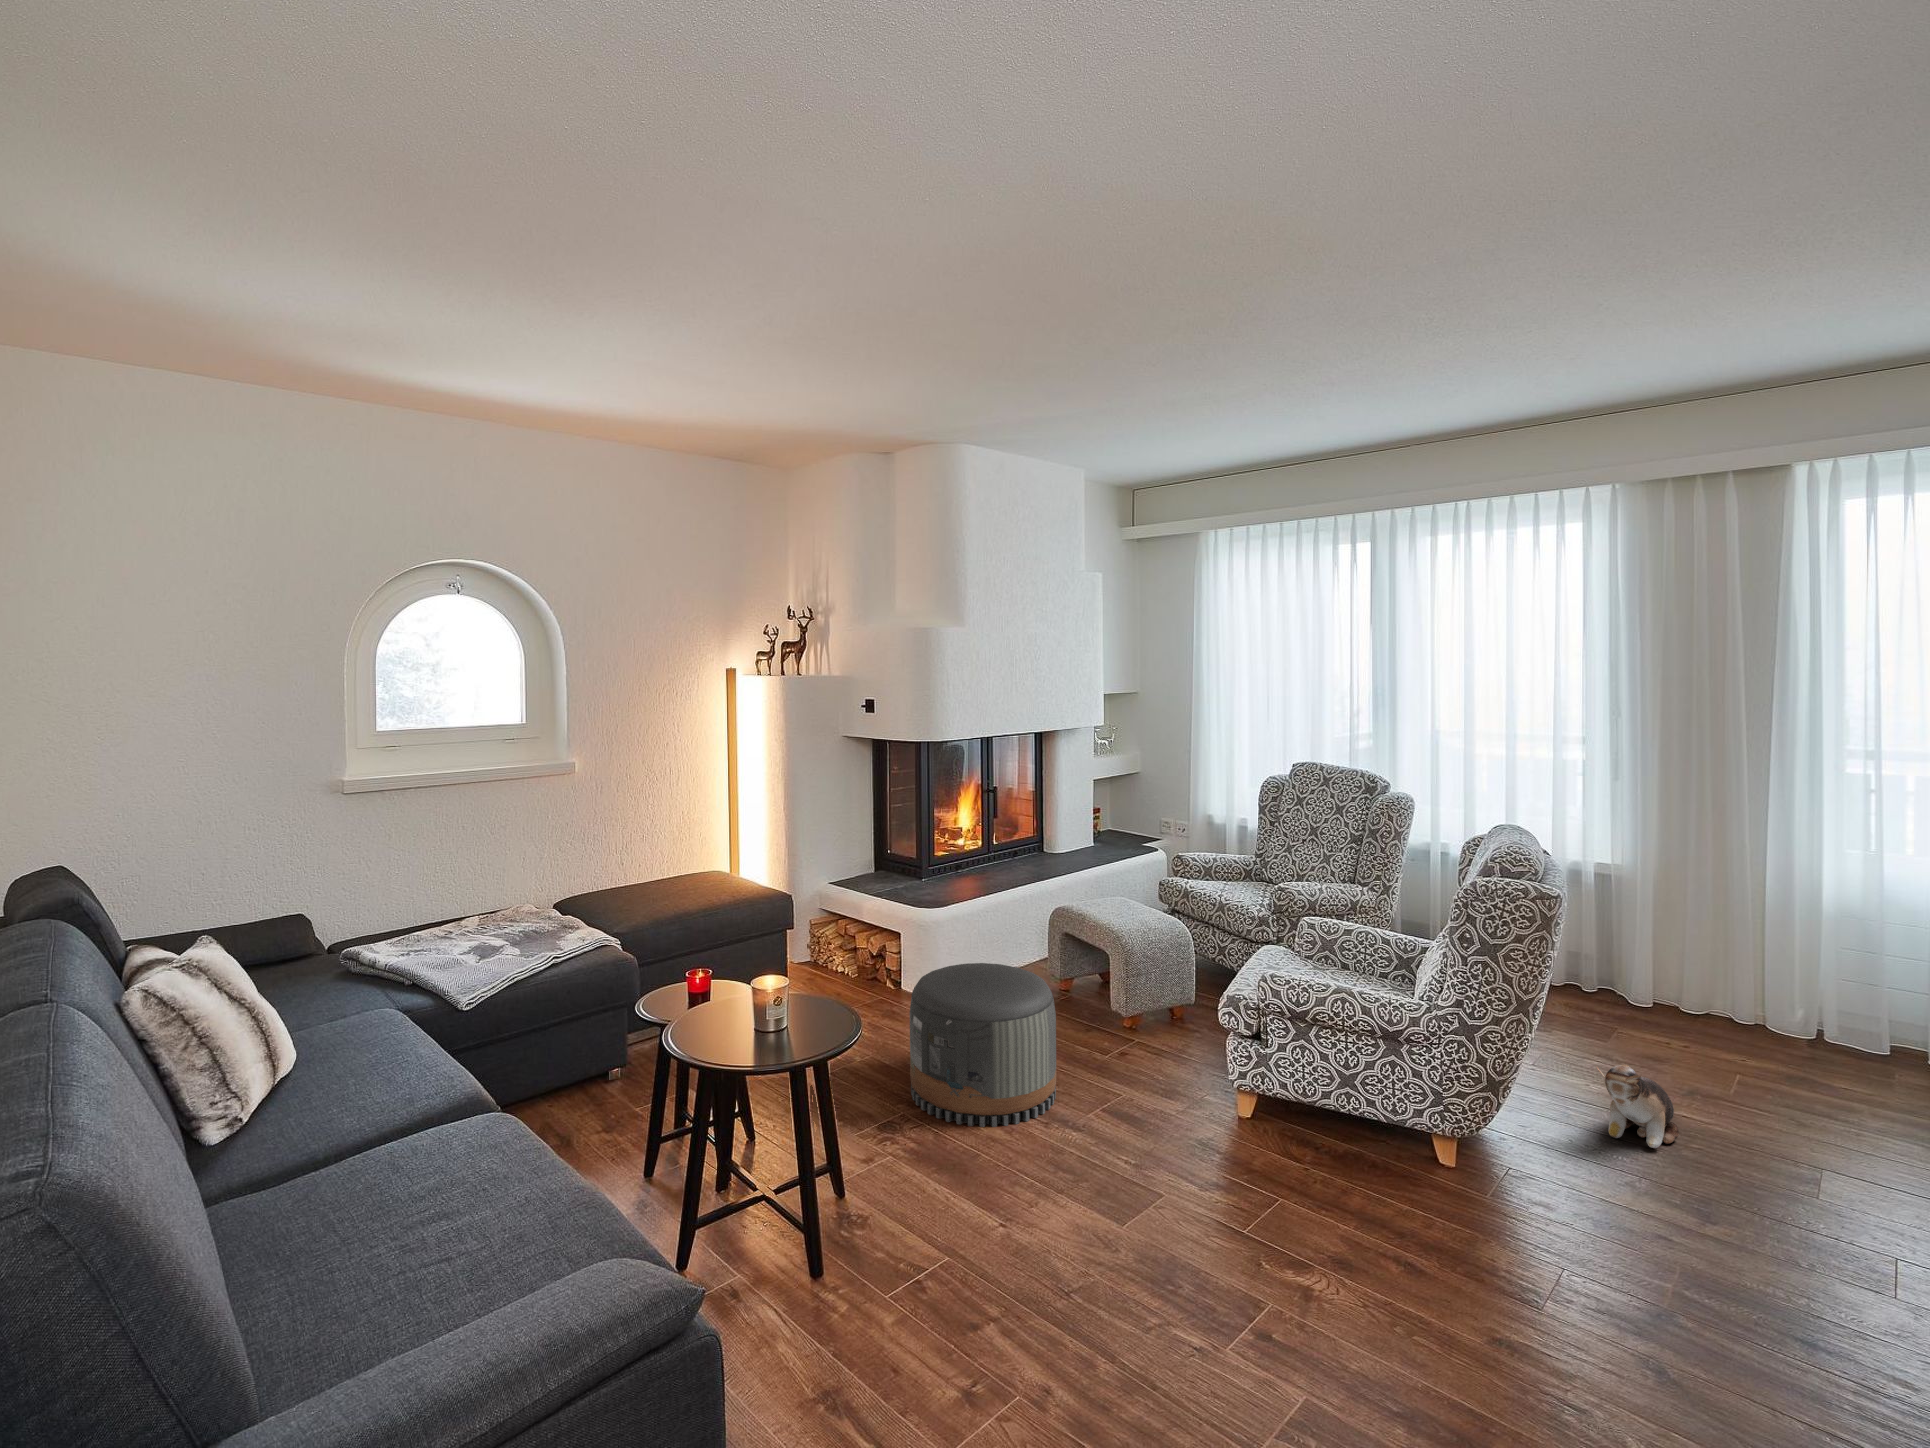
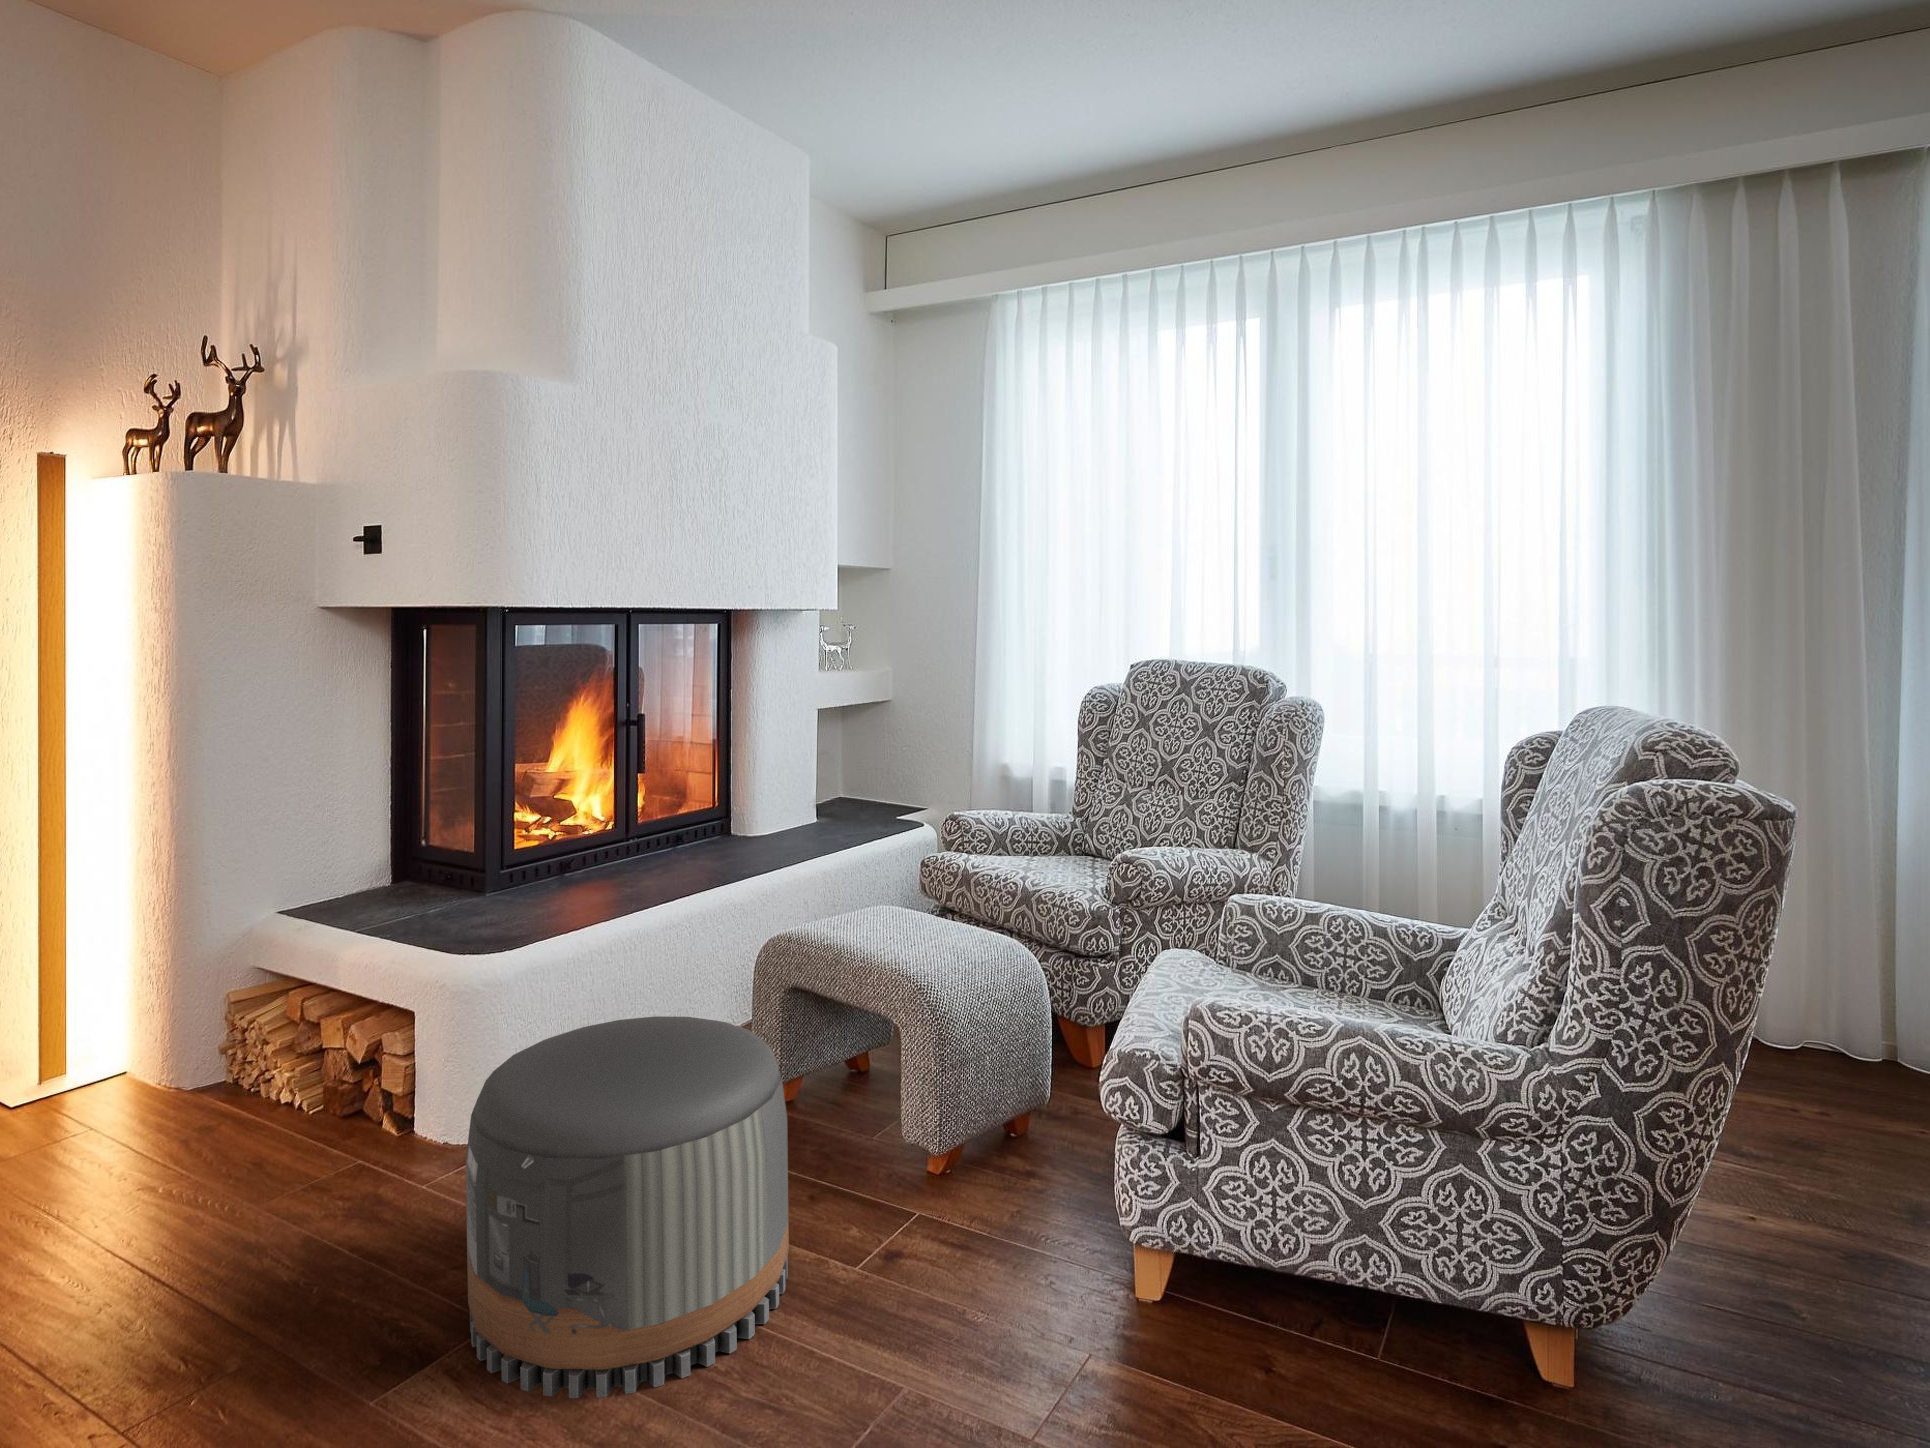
plush toy: present [1597,1065,1679,1148] -> none [1775,1134,1895,1287]

